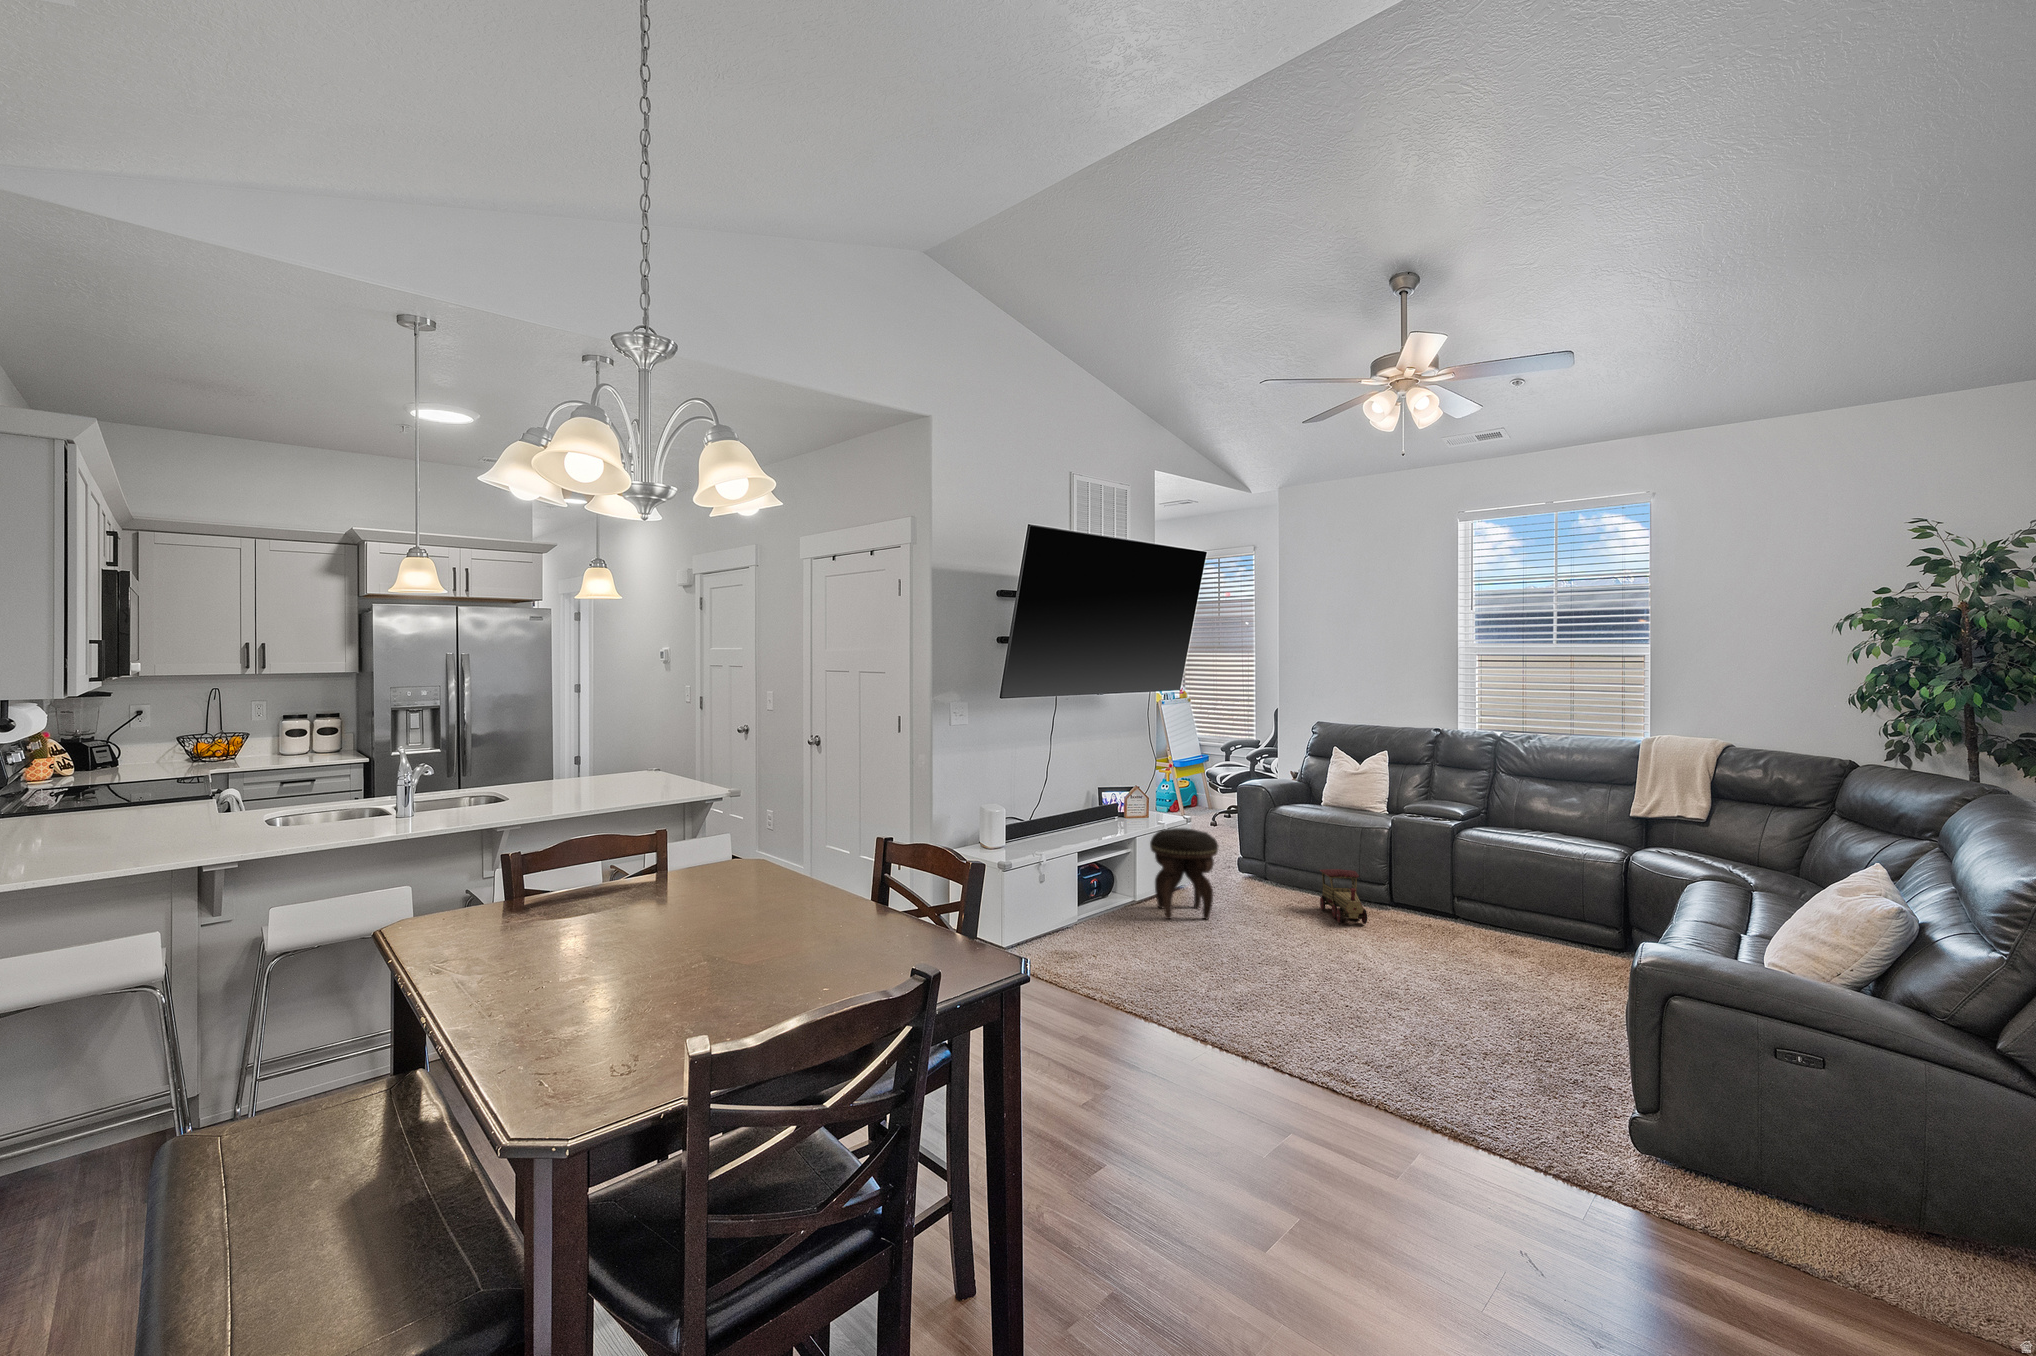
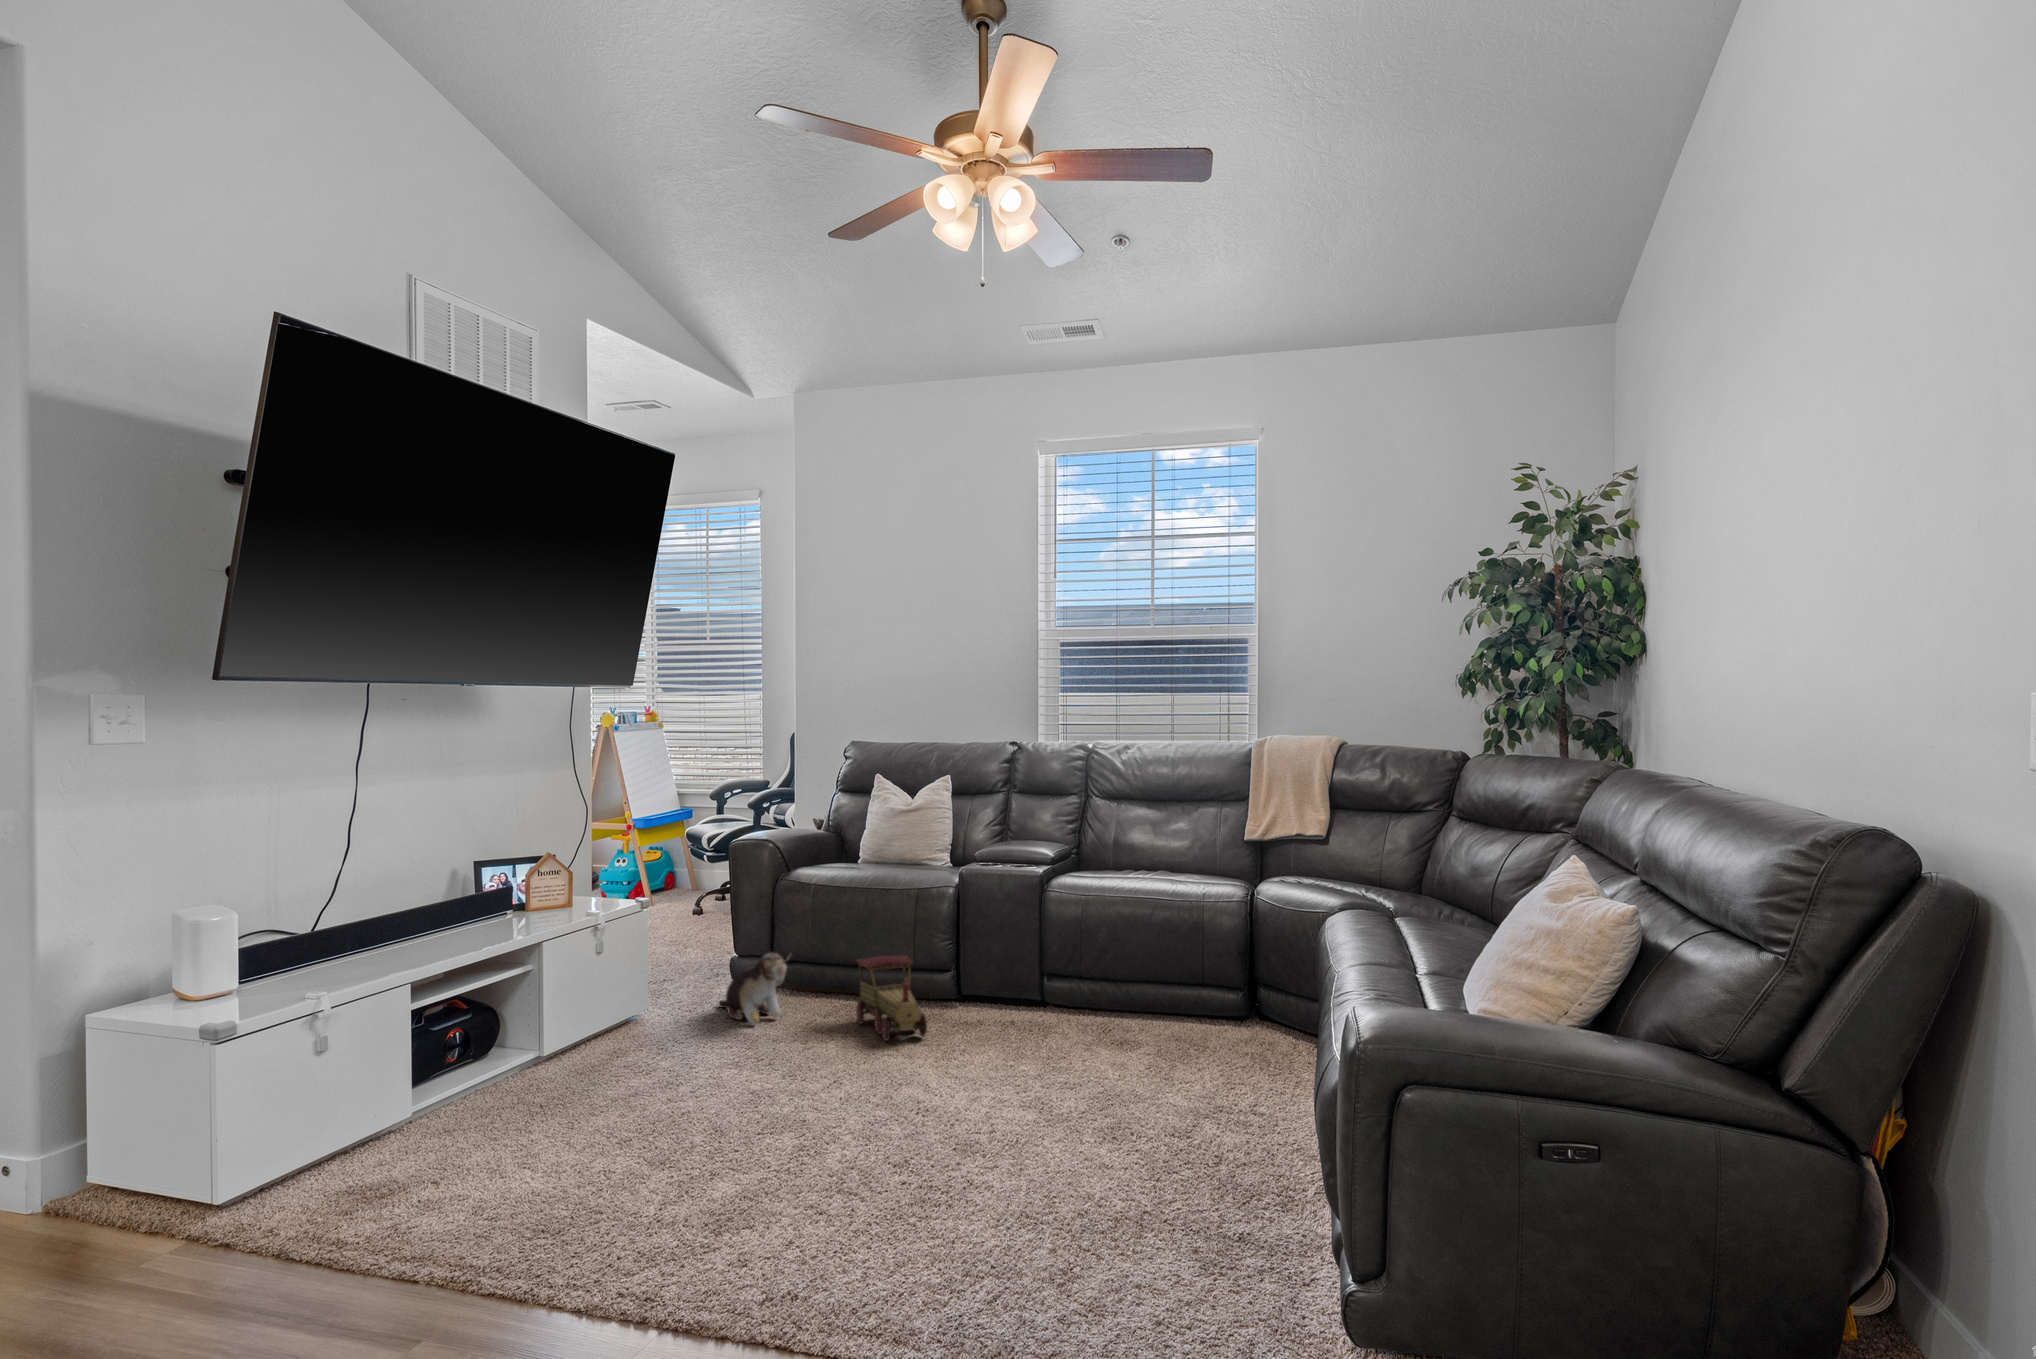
footstool: present [1150,828,1218,919] -> none [566,915,690,1080]
plush toy: none [1232,859,1279,901] -> present [719,953,791,1025]

